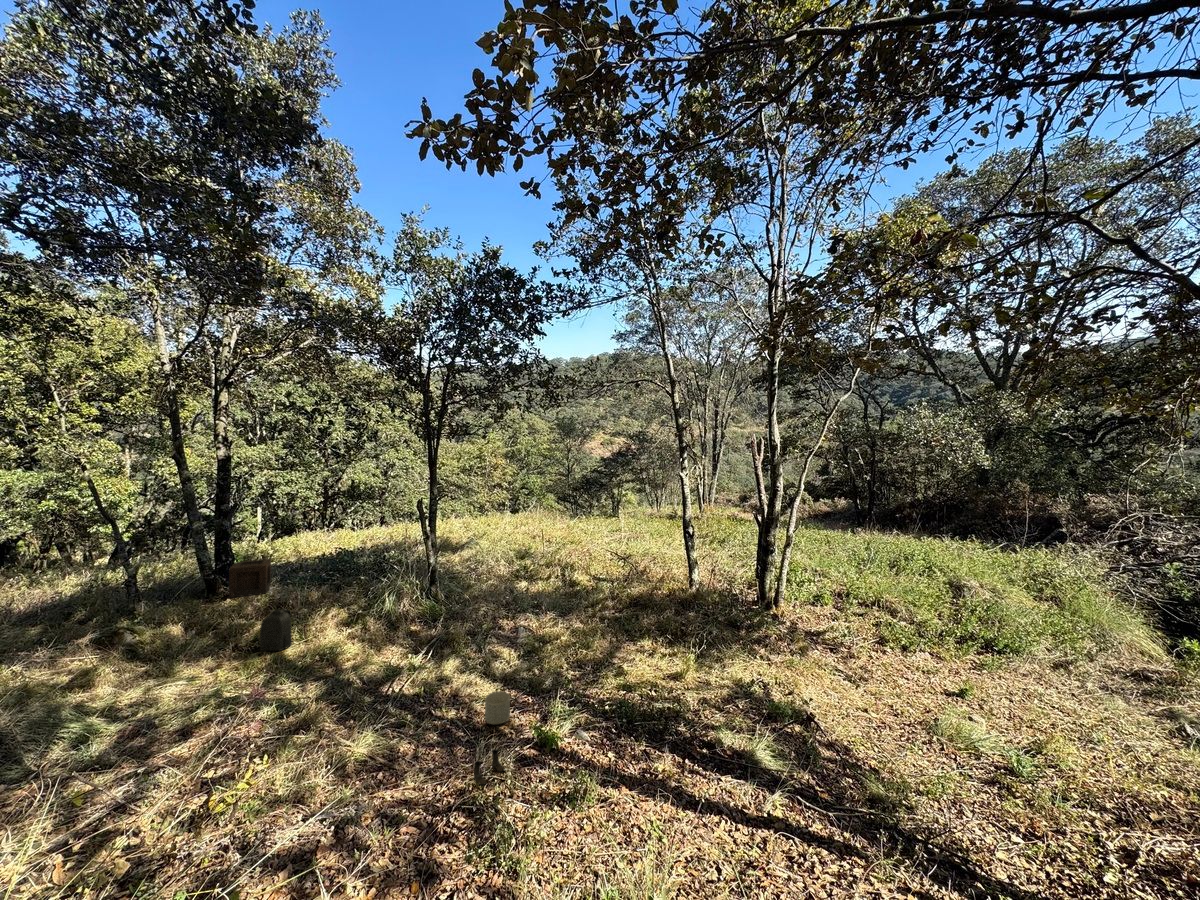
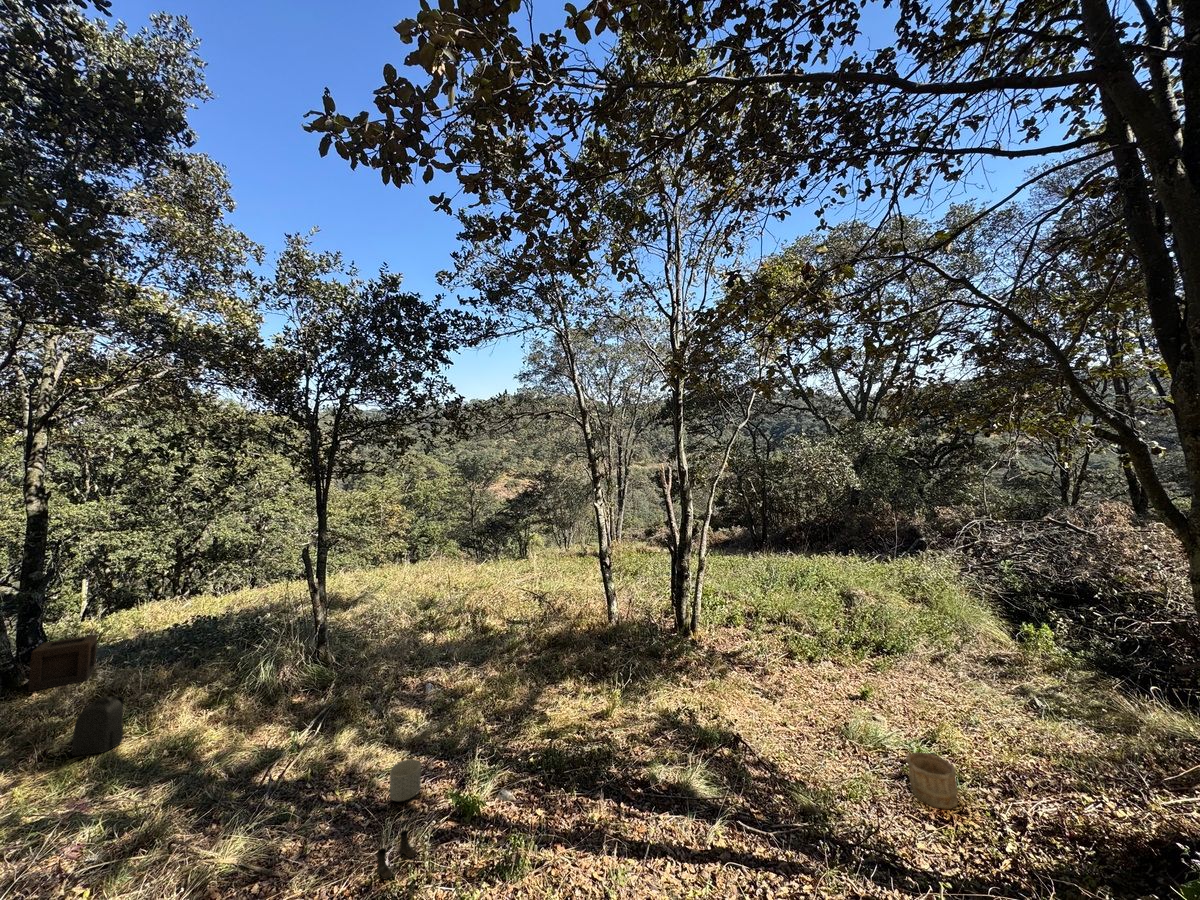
wooden bucket: none [997,763,1057,827] -> present [907,752,957,809]

